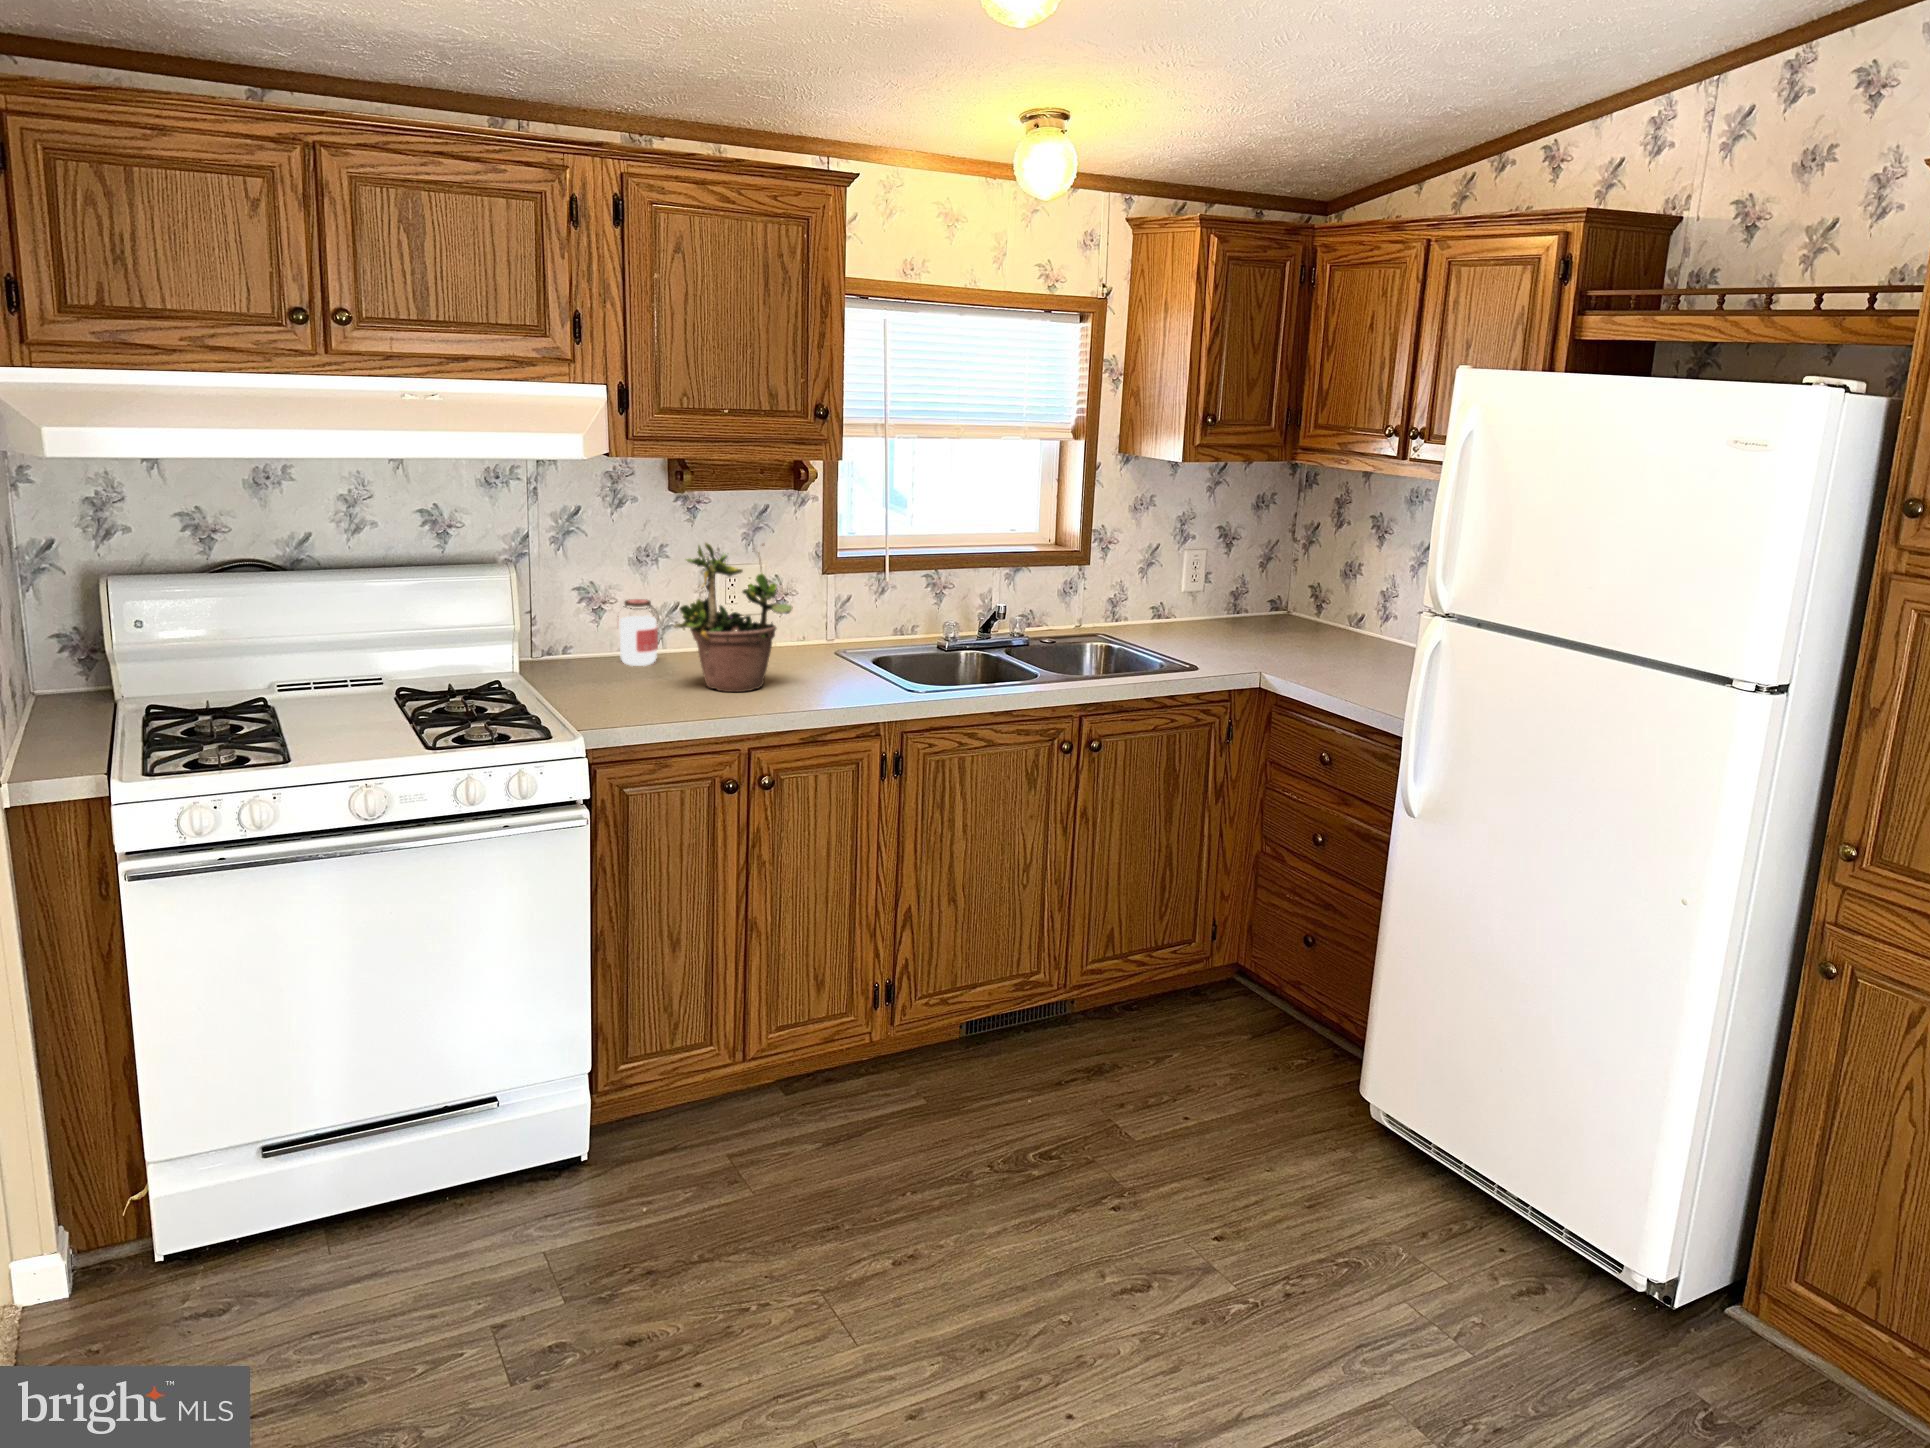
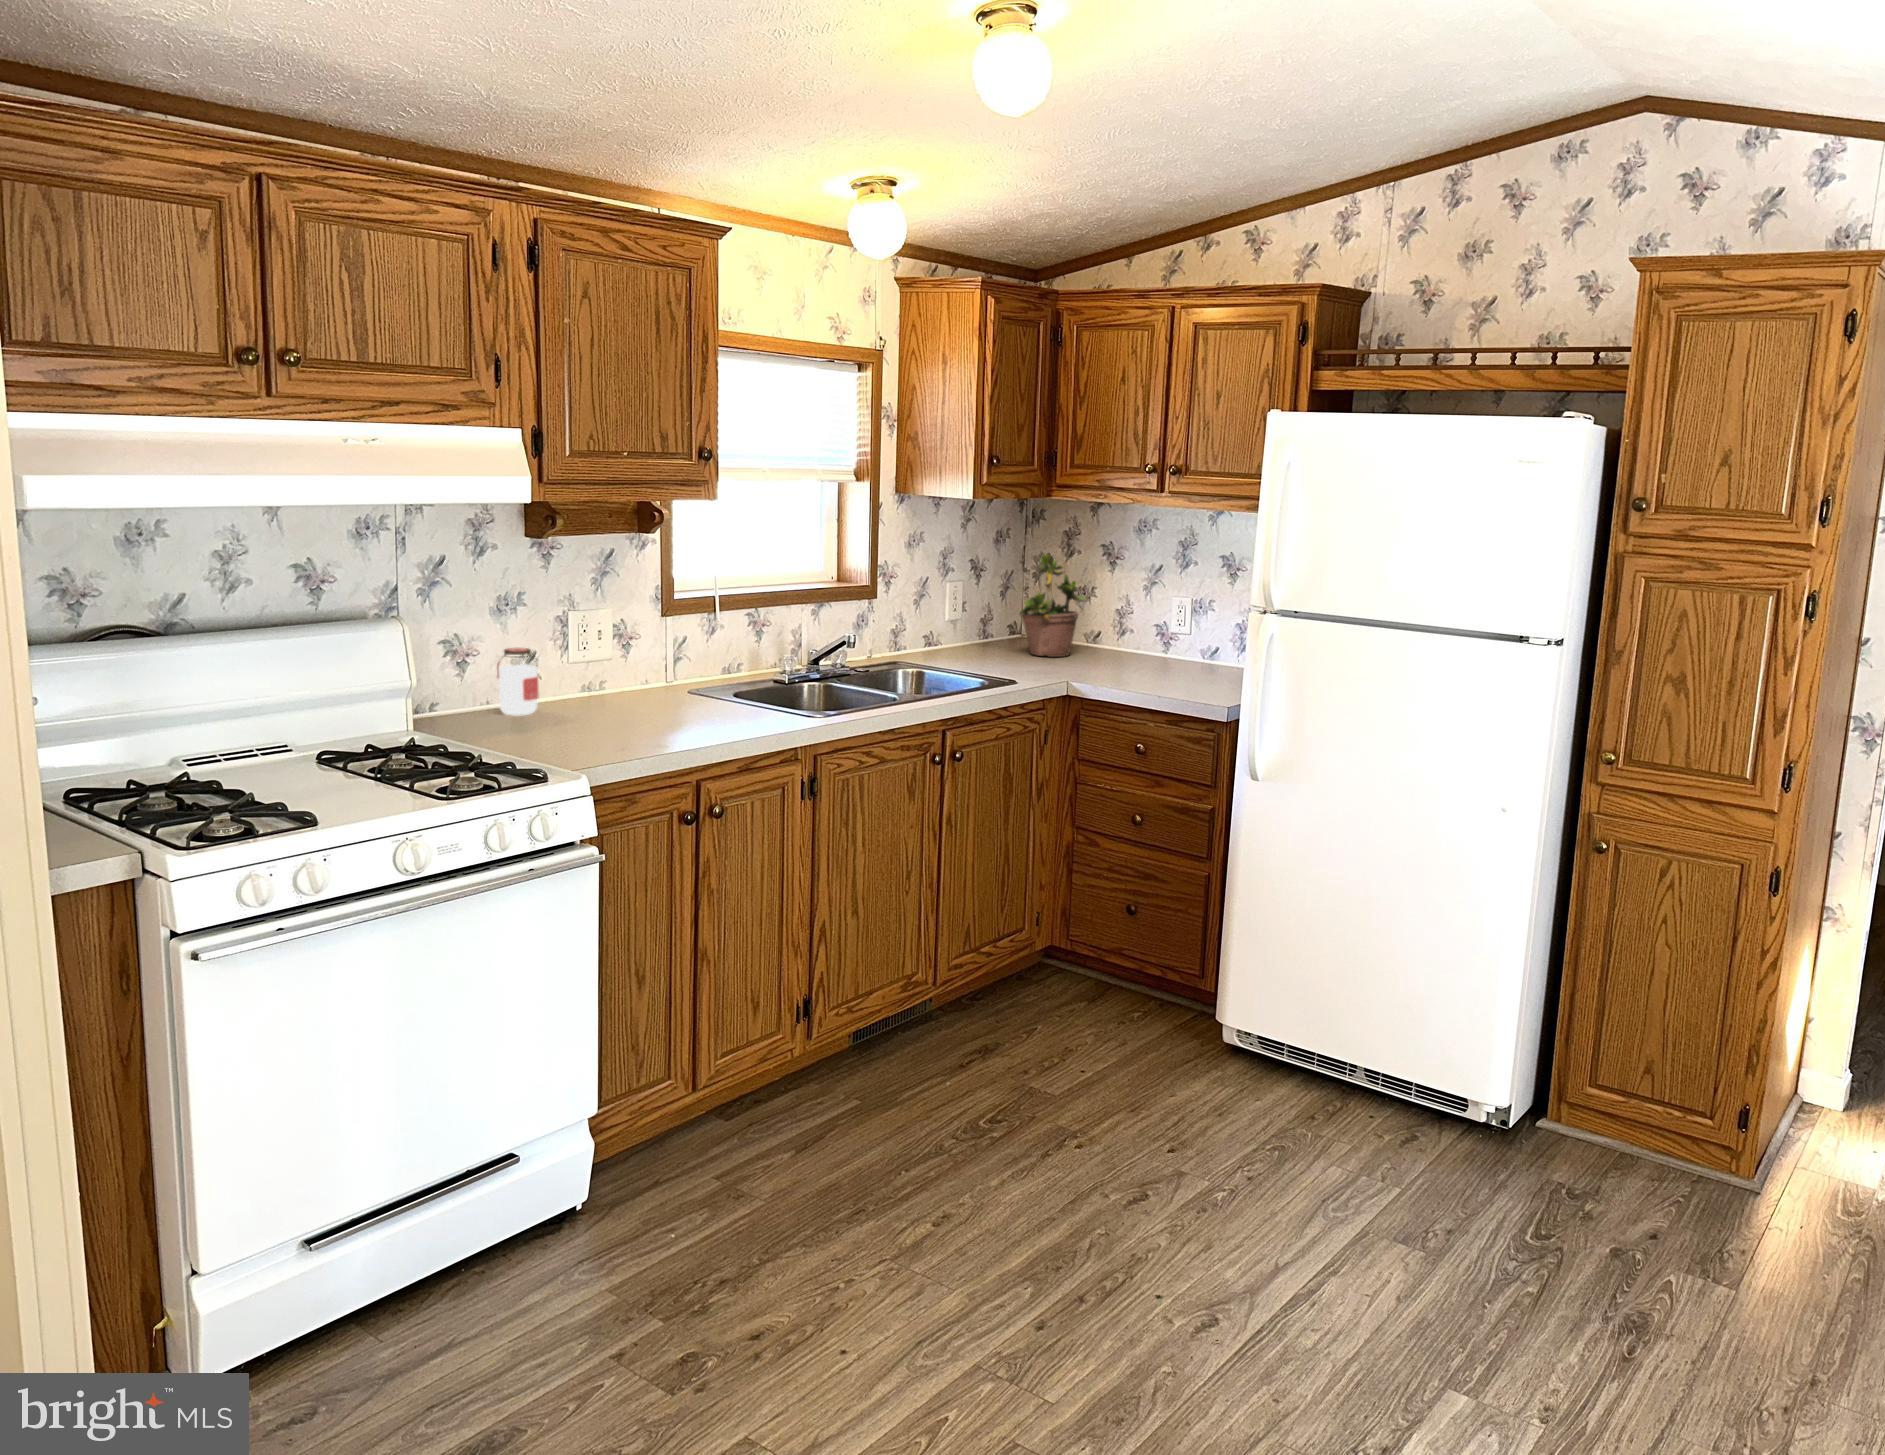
potted plant: present [674,543,793,692] -> present [1019,554,1088,657]

